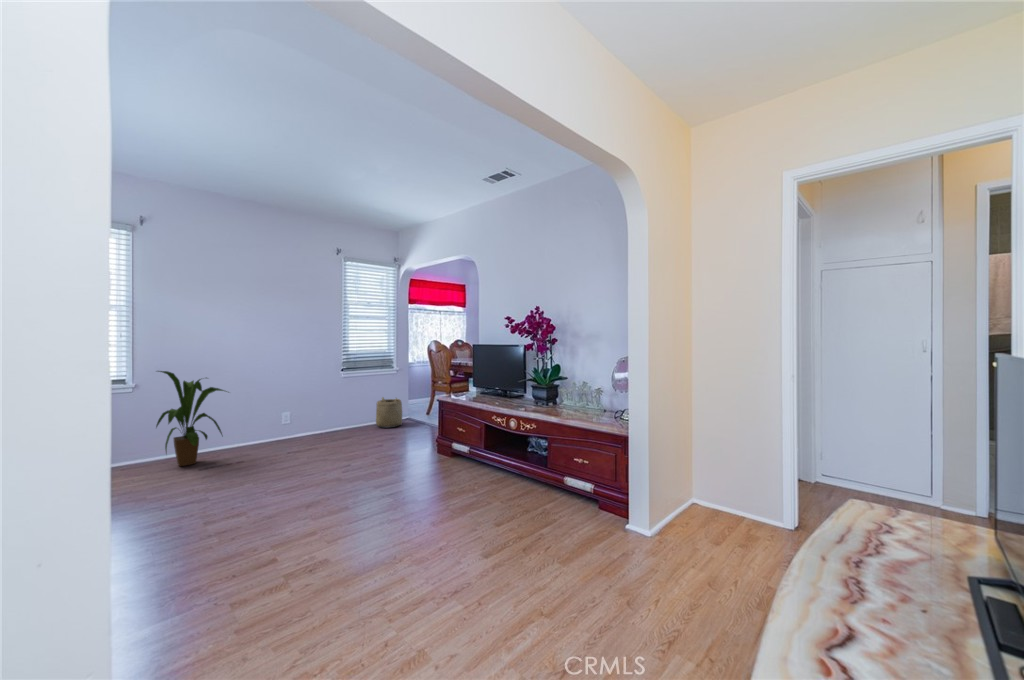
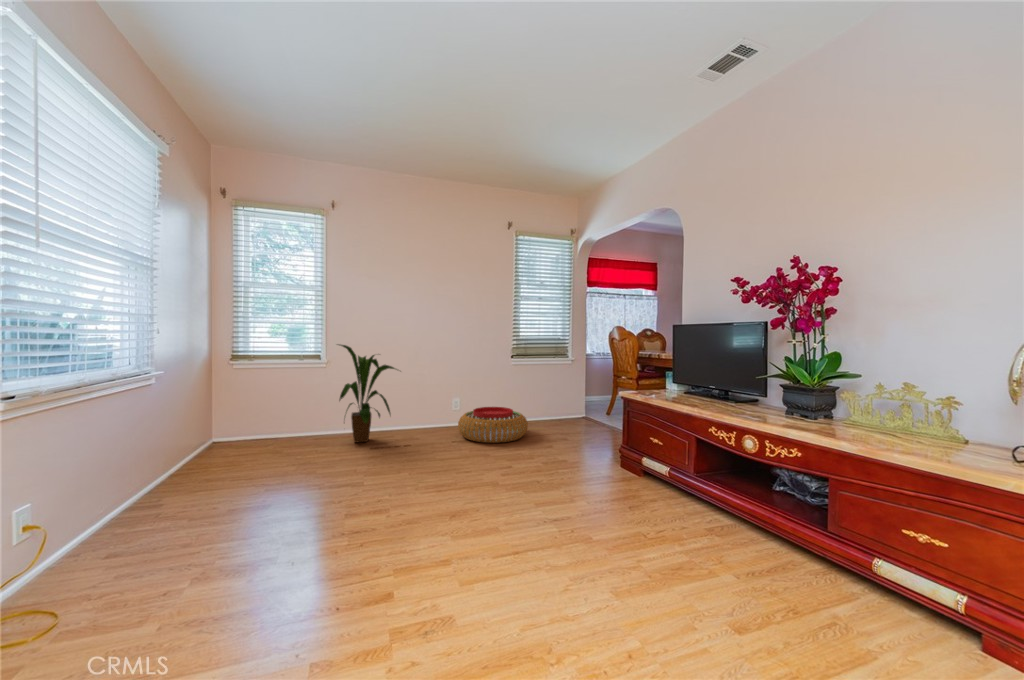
basket: present [376,397,402,427] -> none [547,389,577,426]
pouf: none [293,417,360,449] -> present [458,407,528,443]

